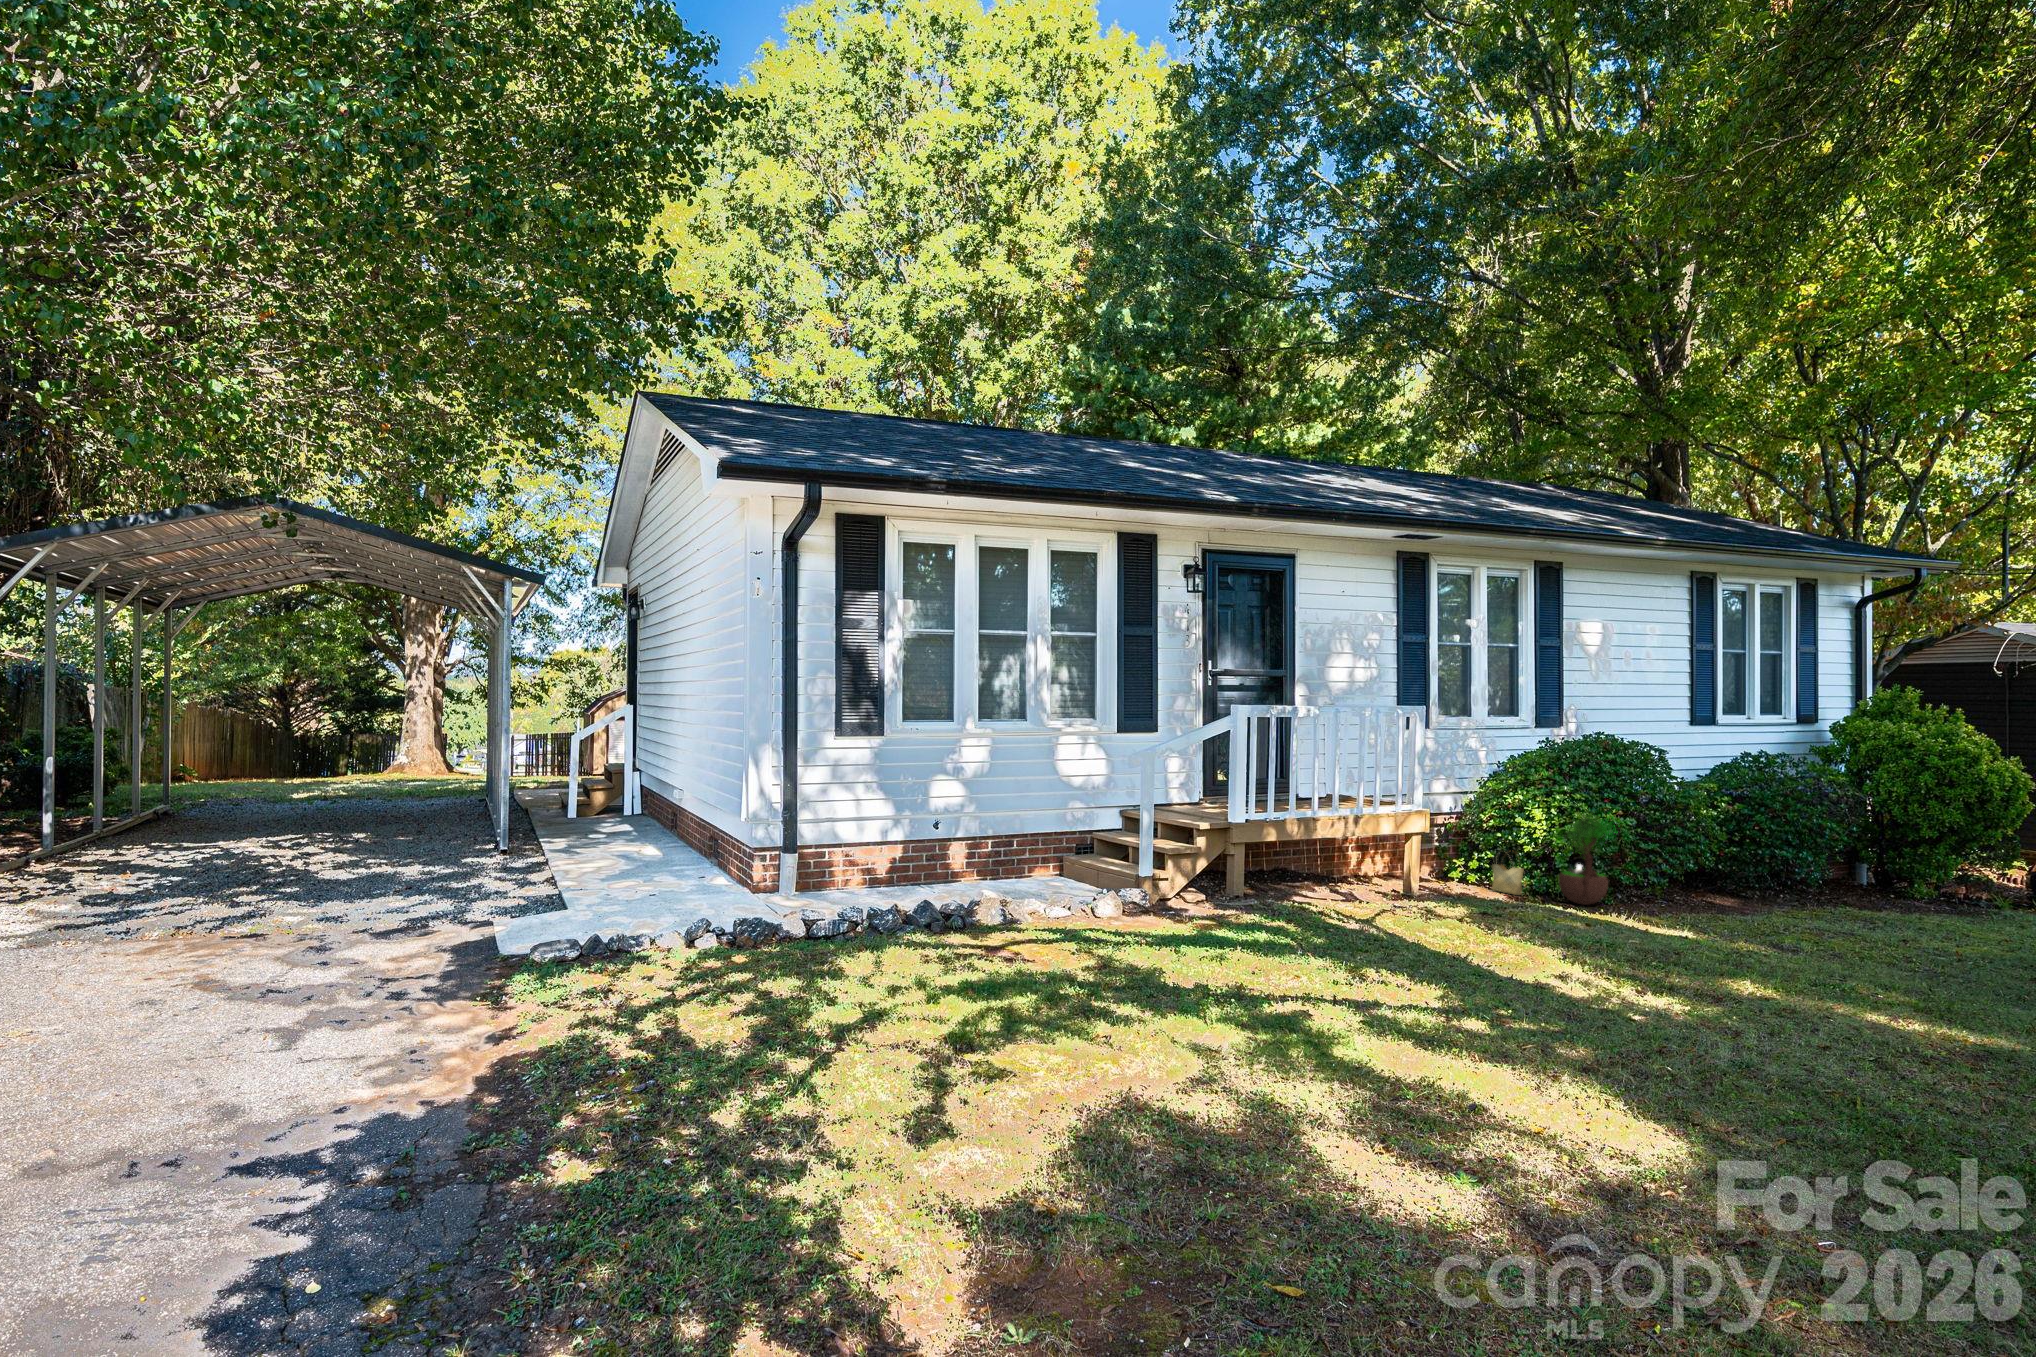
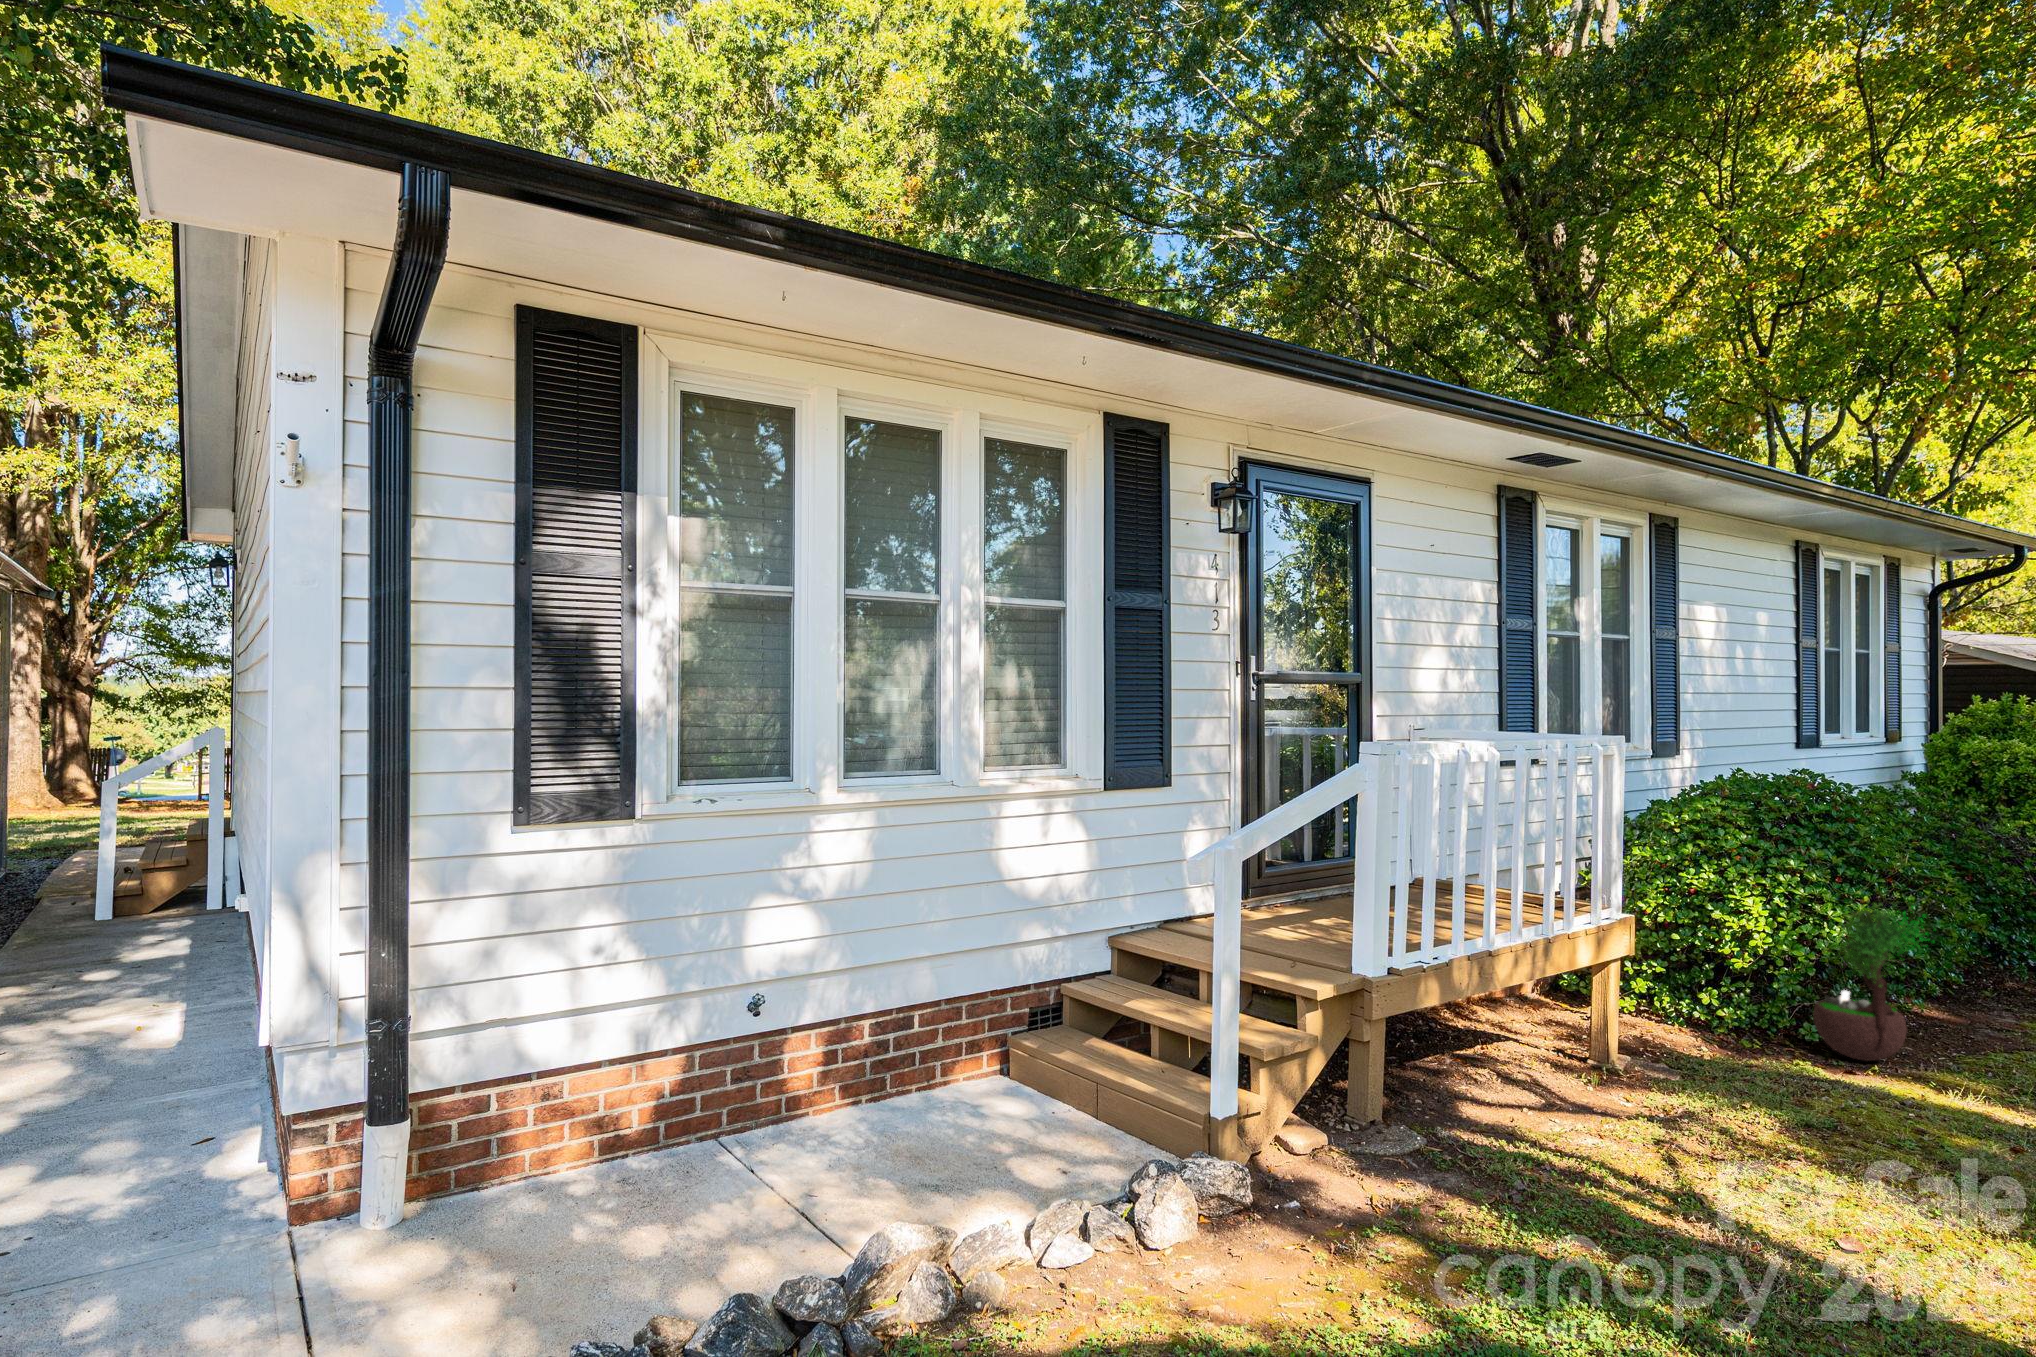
woven basket: present [1492,864,1524,895] -> none [1685,966,1747,1042]

